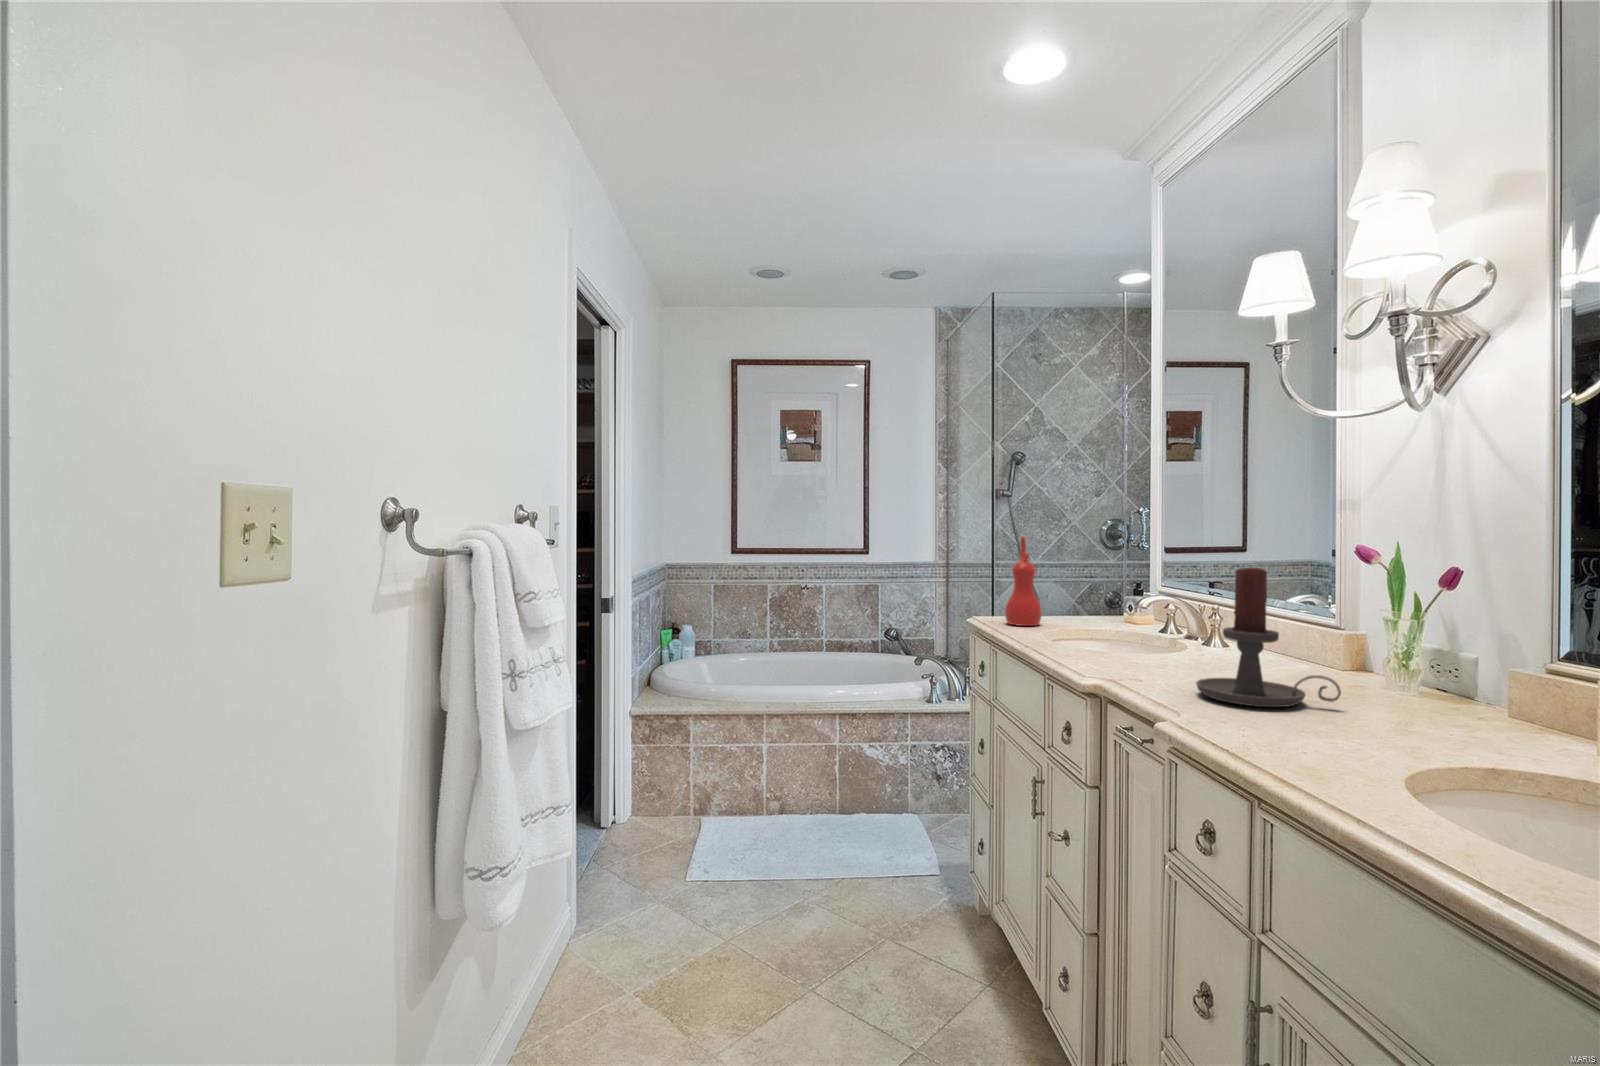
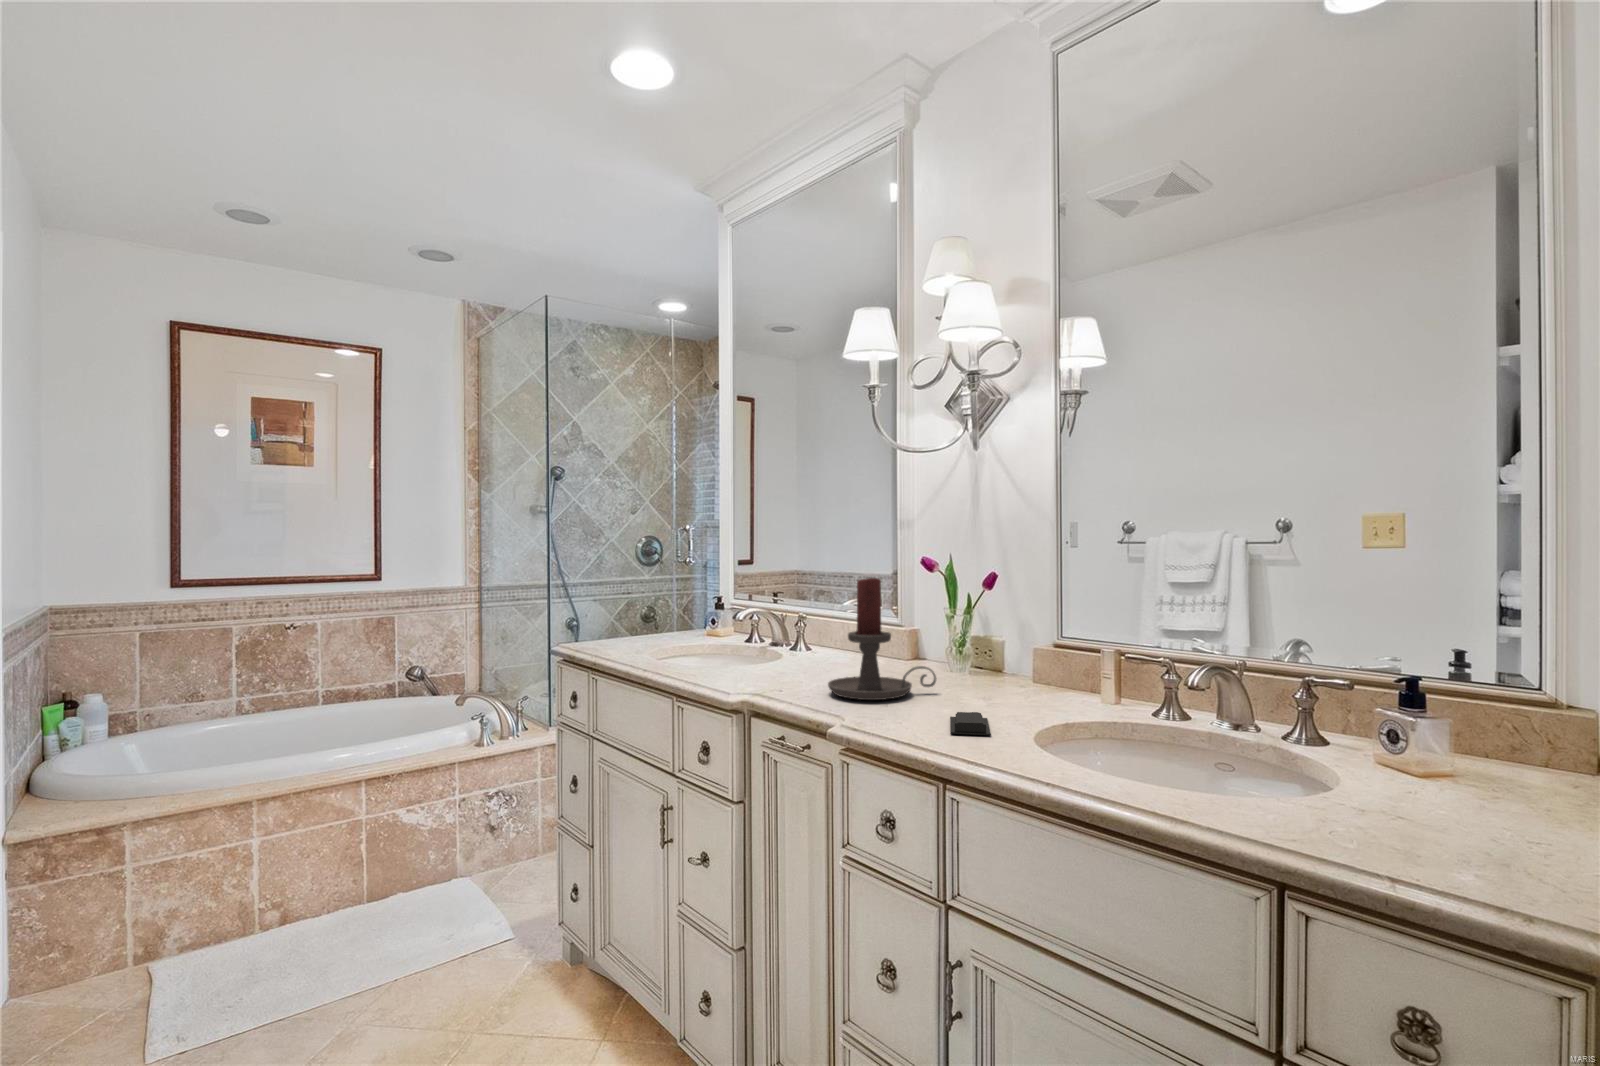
spray bottle: present [1005,536,1042,626] -> none [594,555,632,649]
soap bar: none [1299,731,1376,762] -> present [950,712,991,735]

